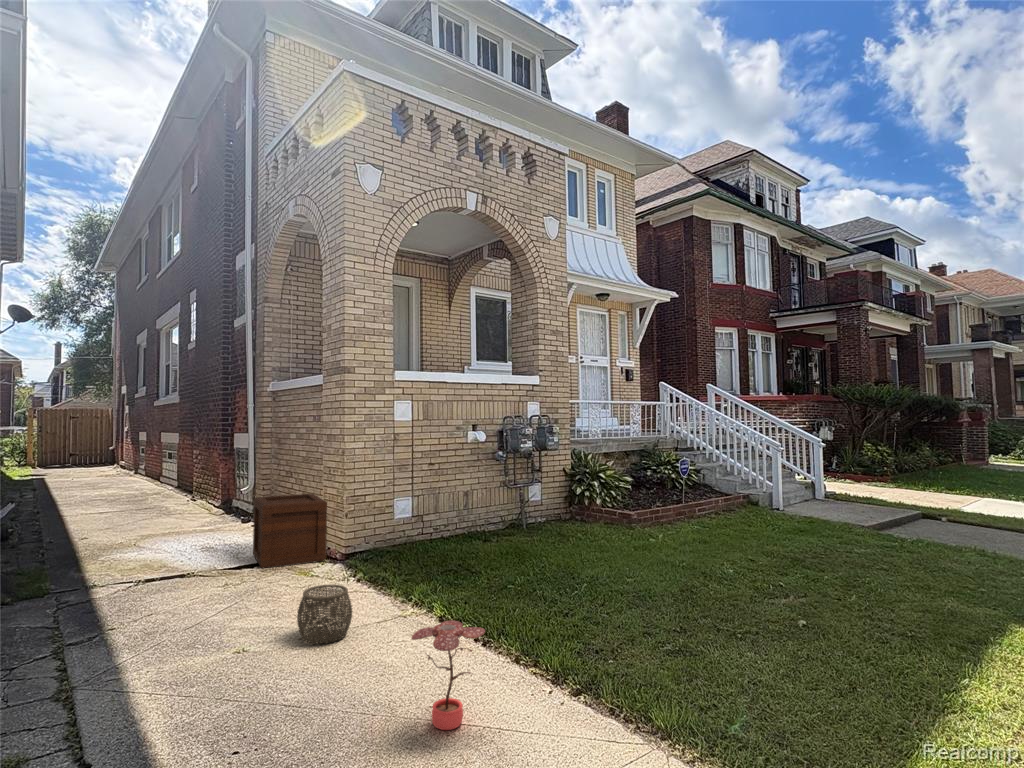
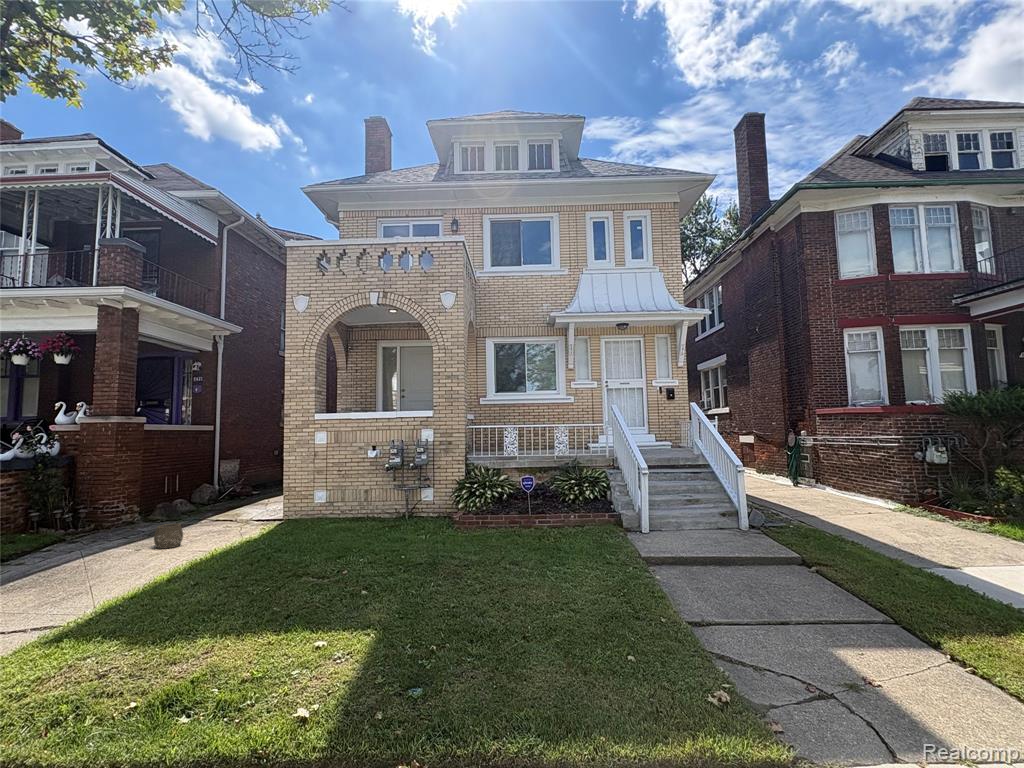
wooden crate: present [253,494,327,568] -> none [253,486,303,523]
potted plant: present [412,620,485,730] -> none [71,533,110,575]

